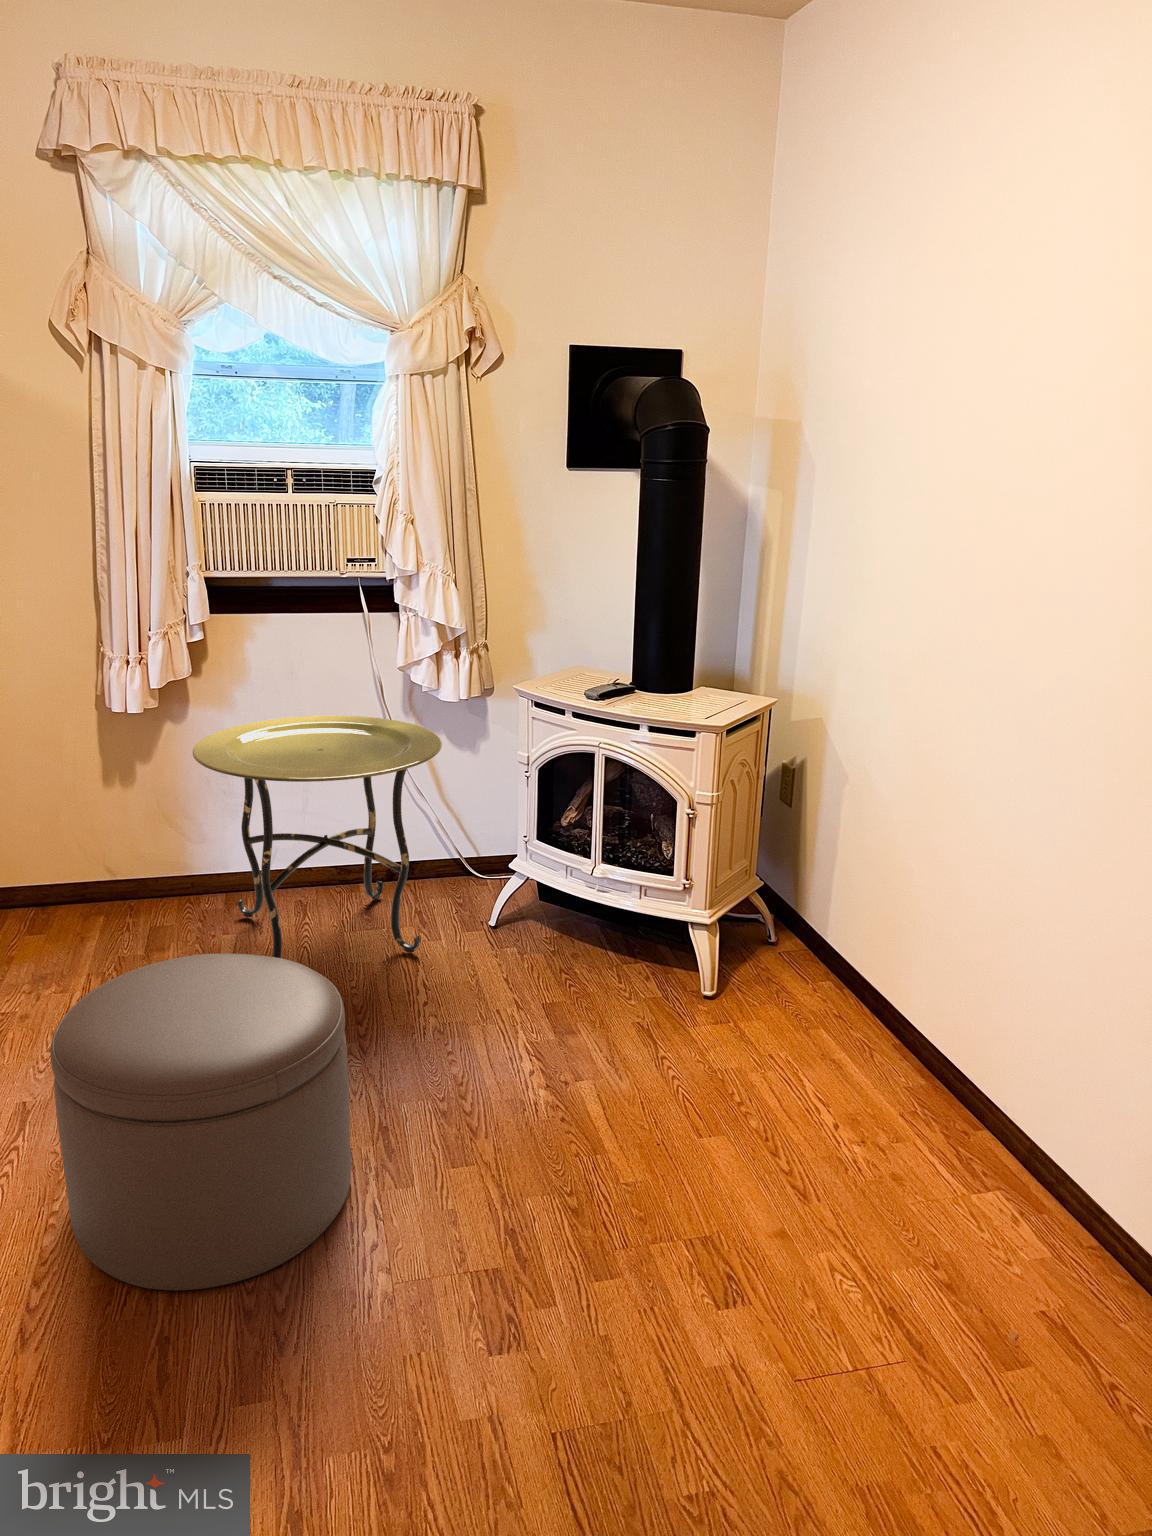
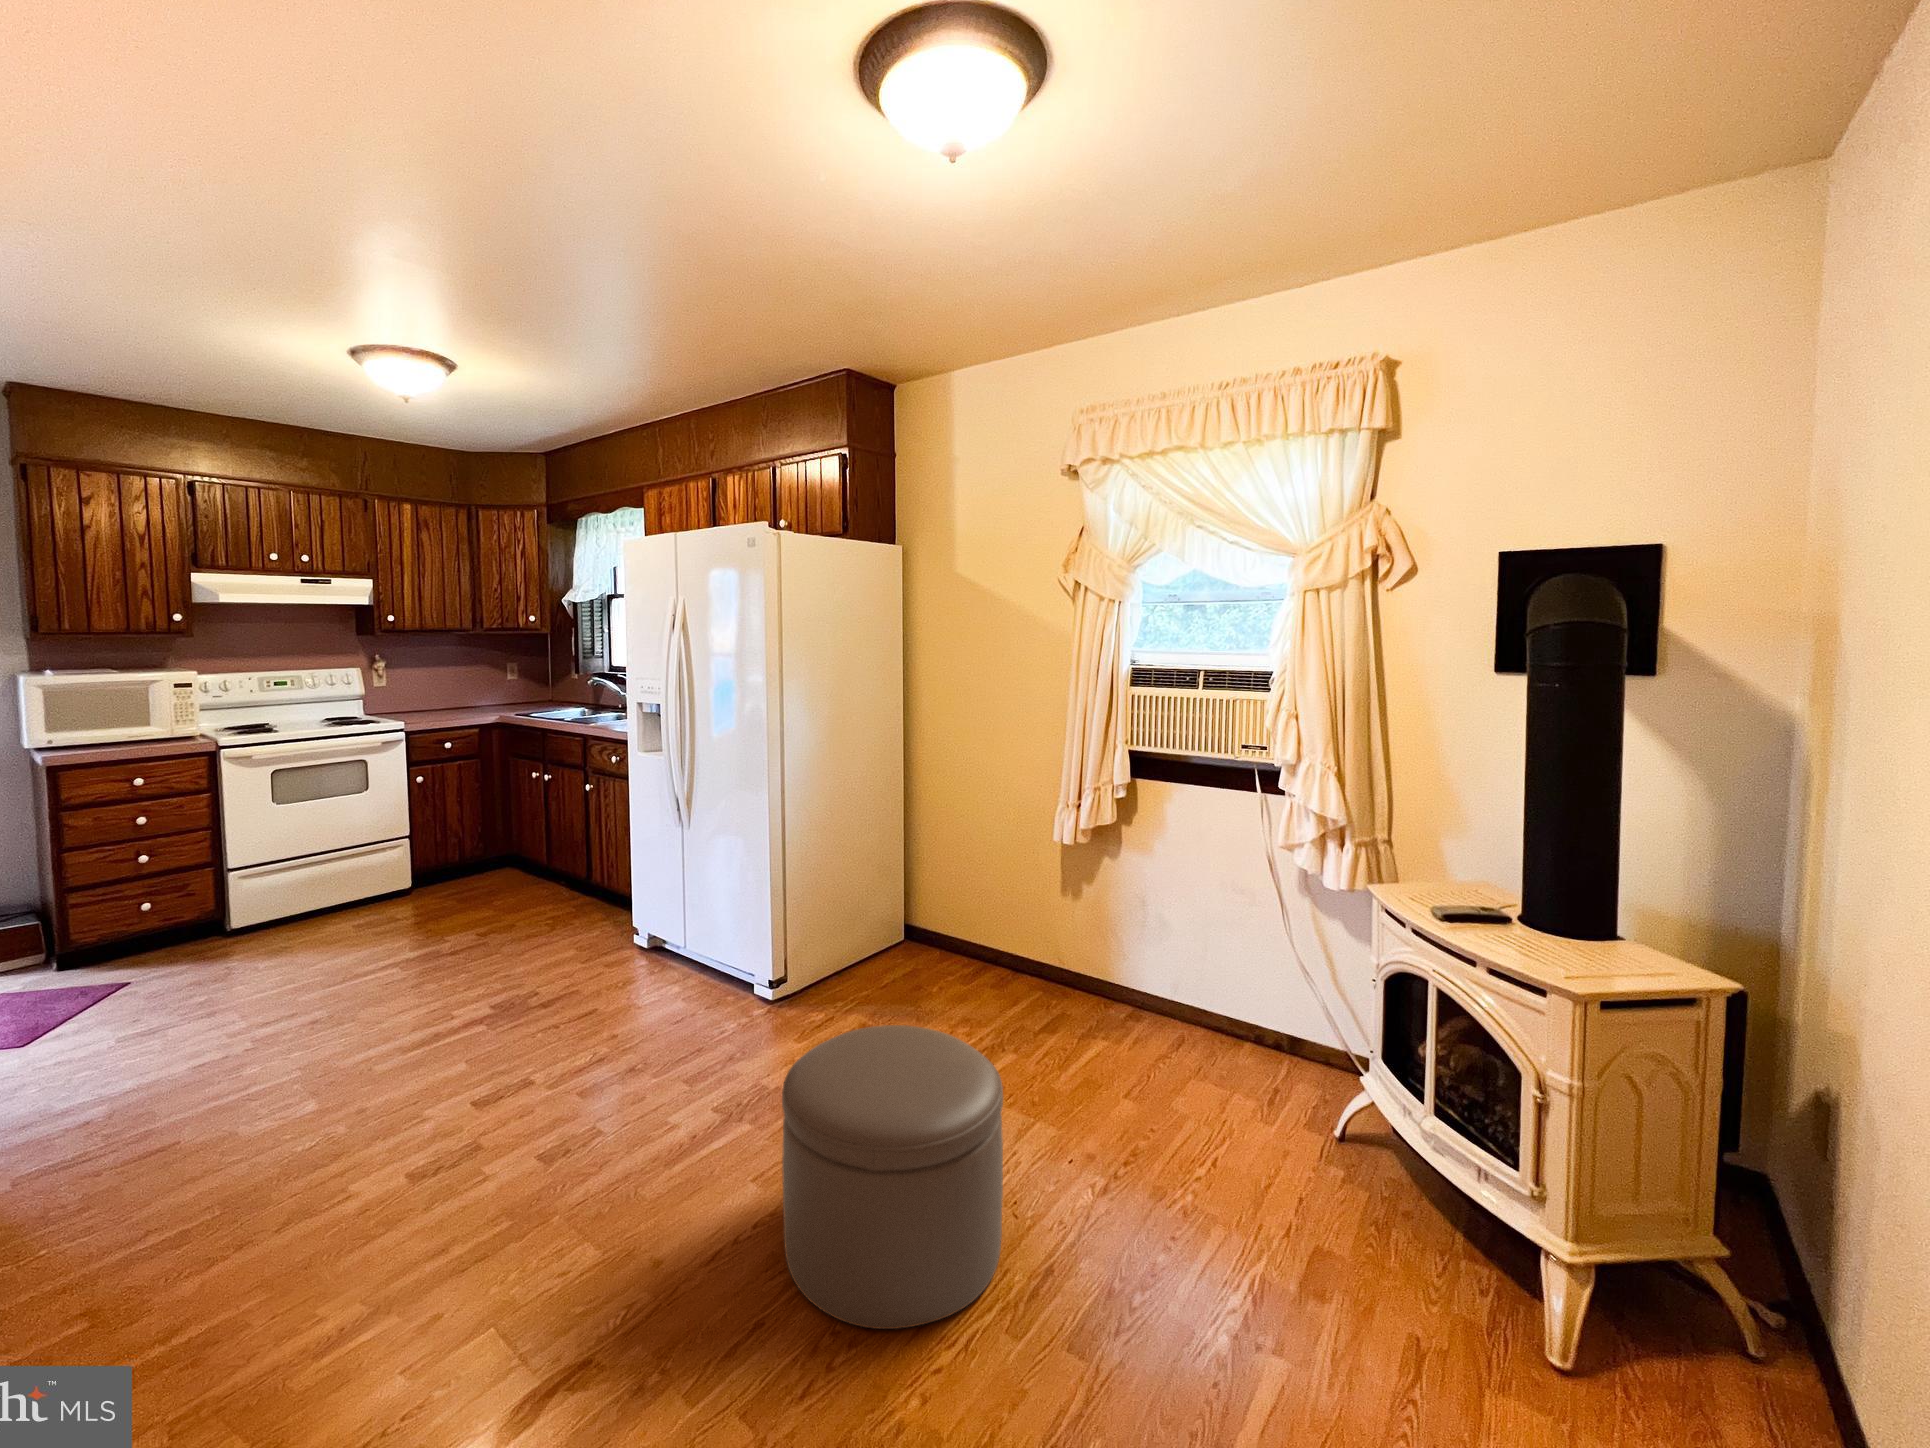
side table: present [193,716,442,958] -> none [1072,870,1292,1124]

